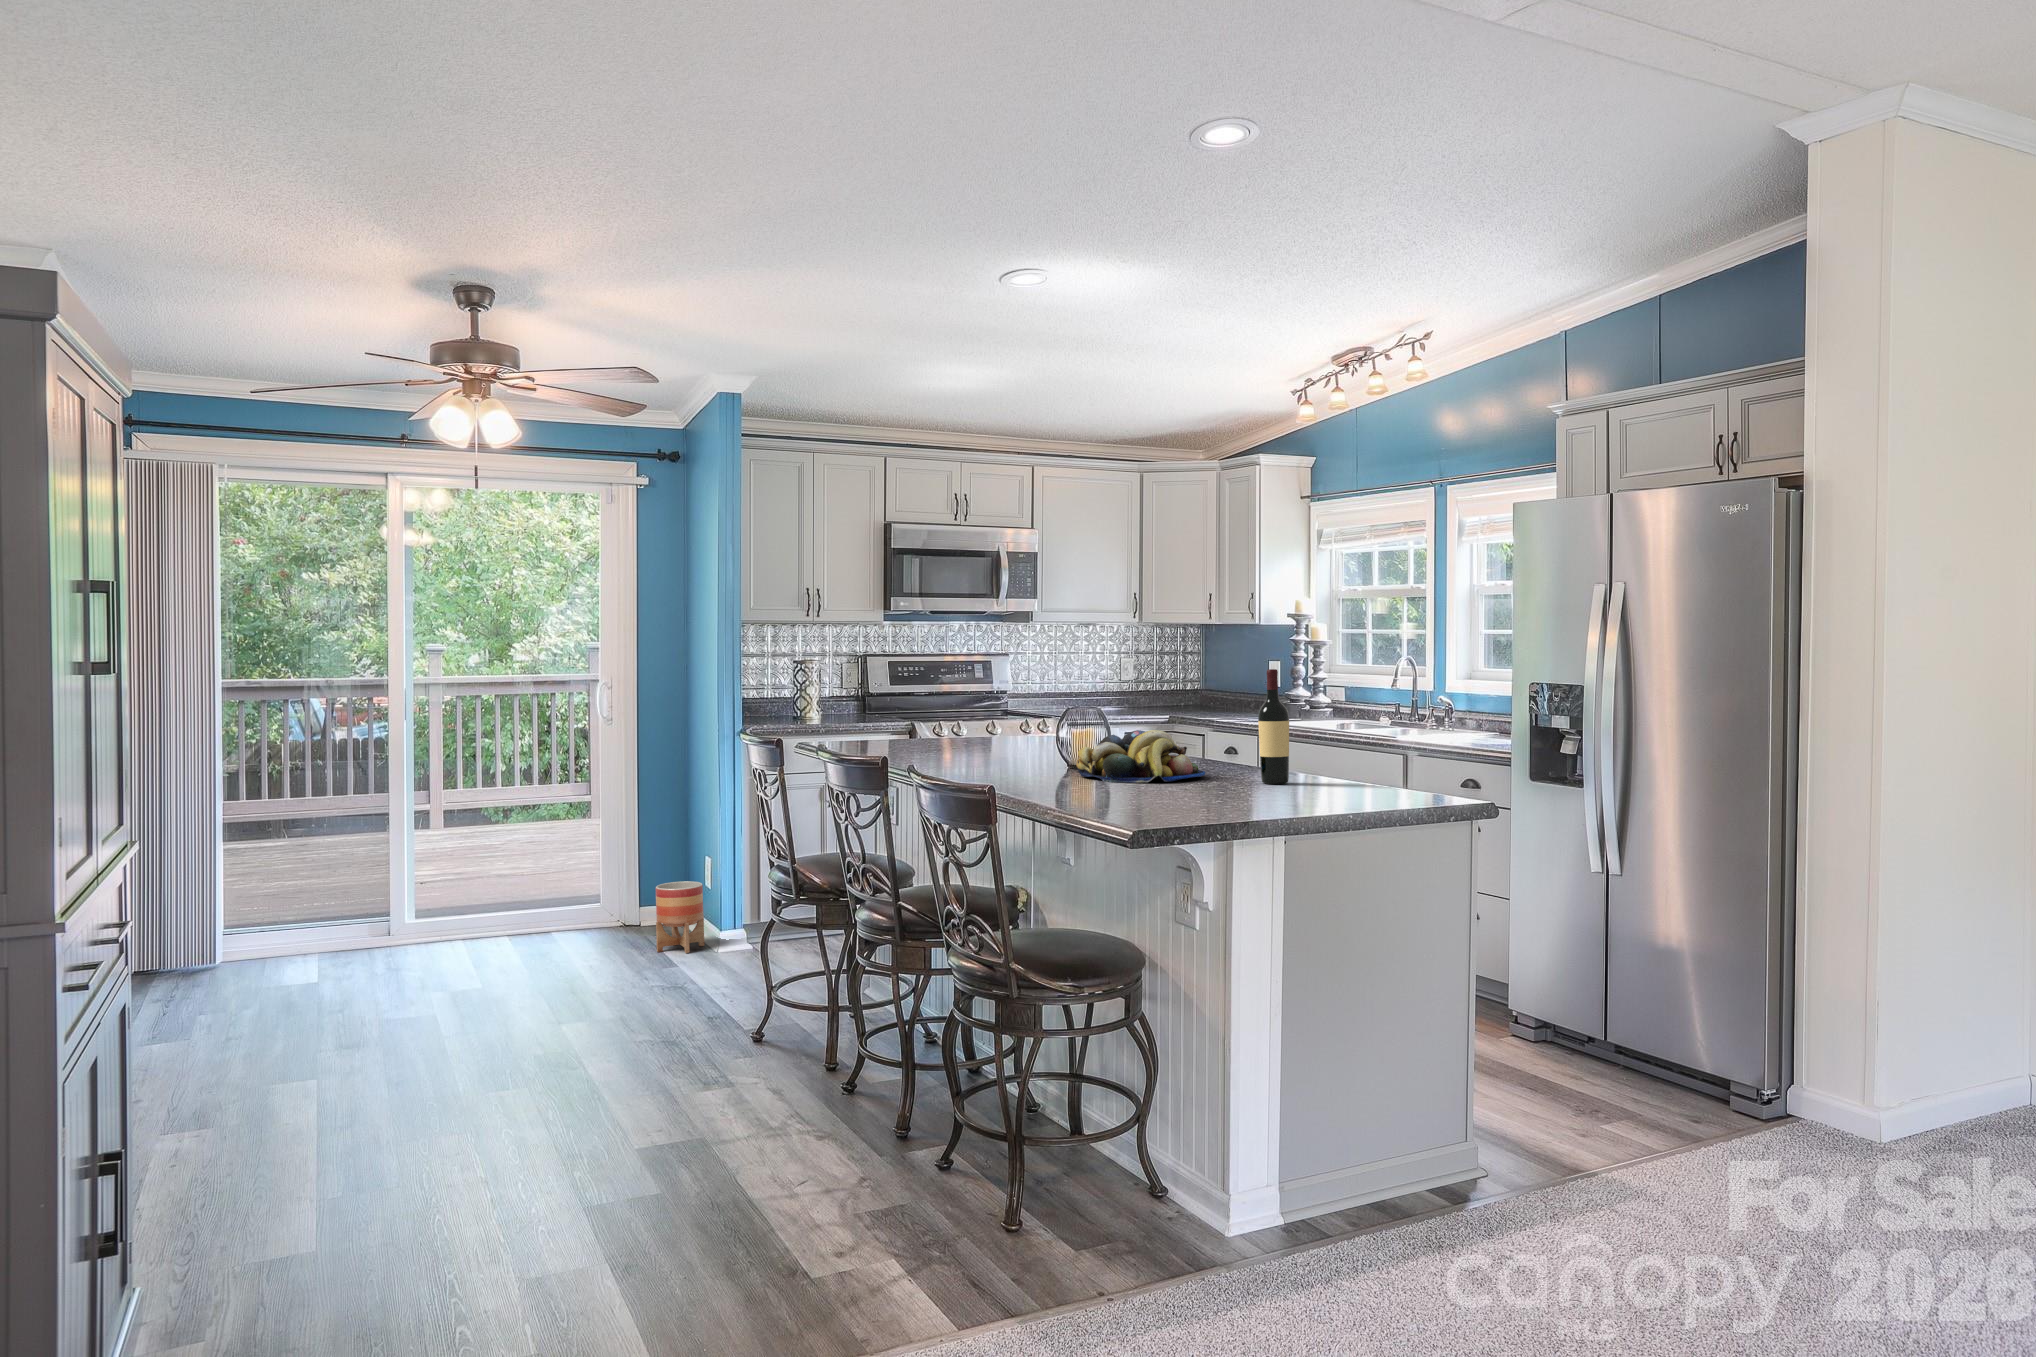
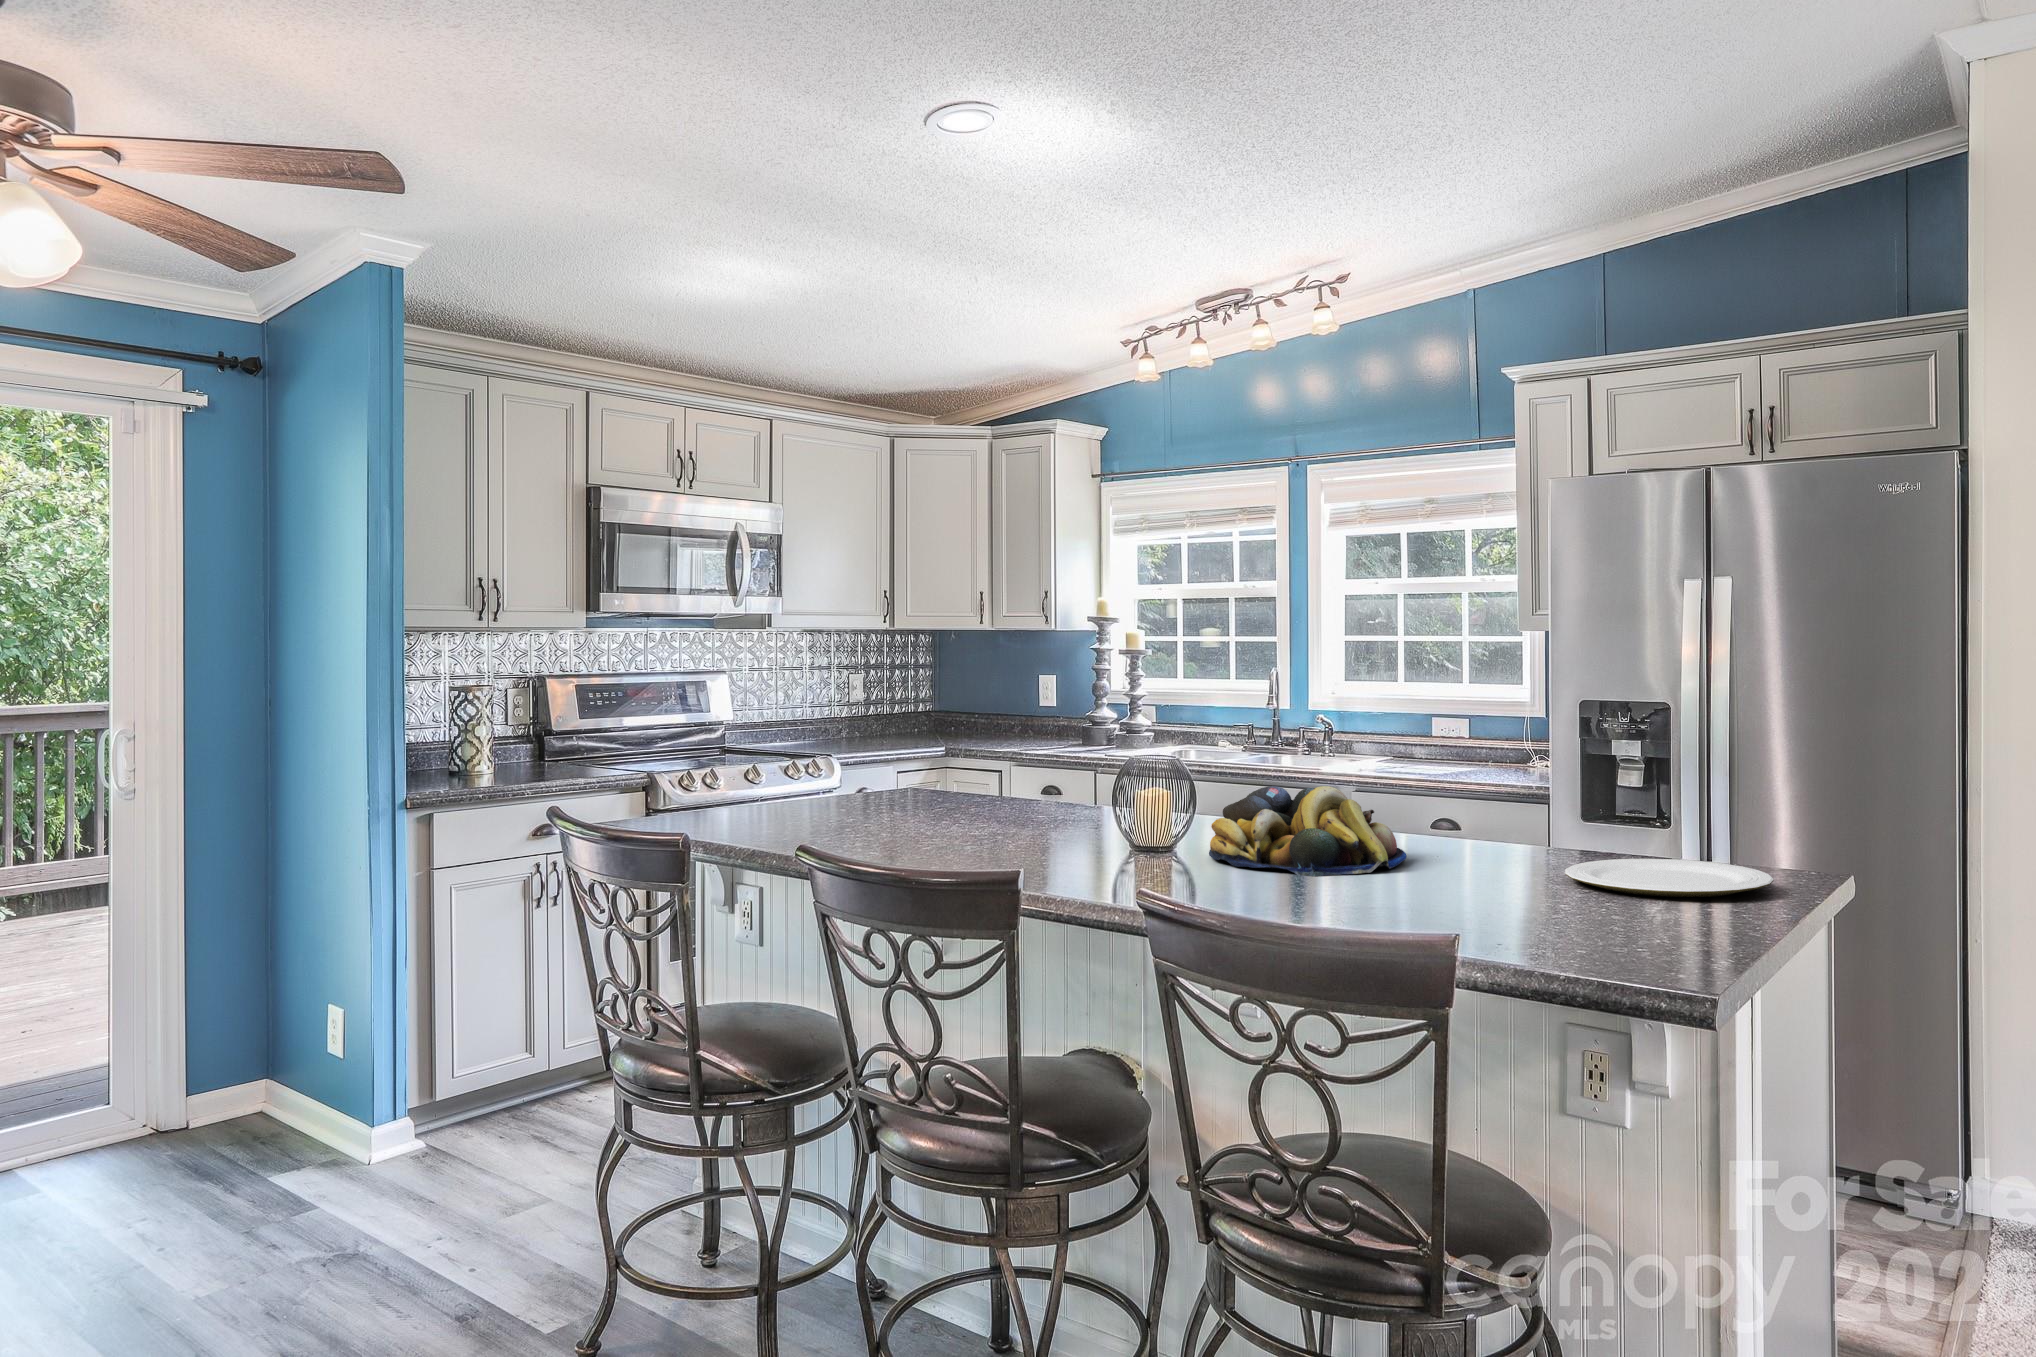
wine bottle: present [1258,669,1289,784] -> none [1490,690,1538,861]
plate: none [1237,783,1361,800] -> present [1565,859,1774,897]
planter: present [656,881,704,953] -> none [252,1048,340,1176]

